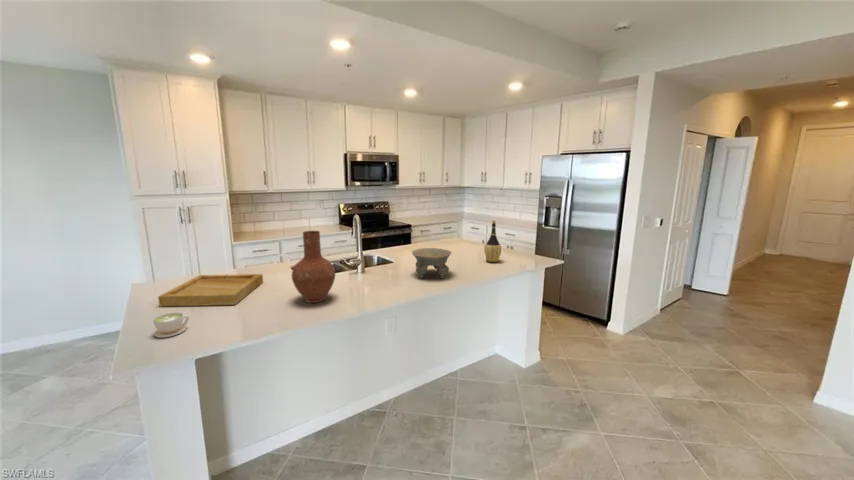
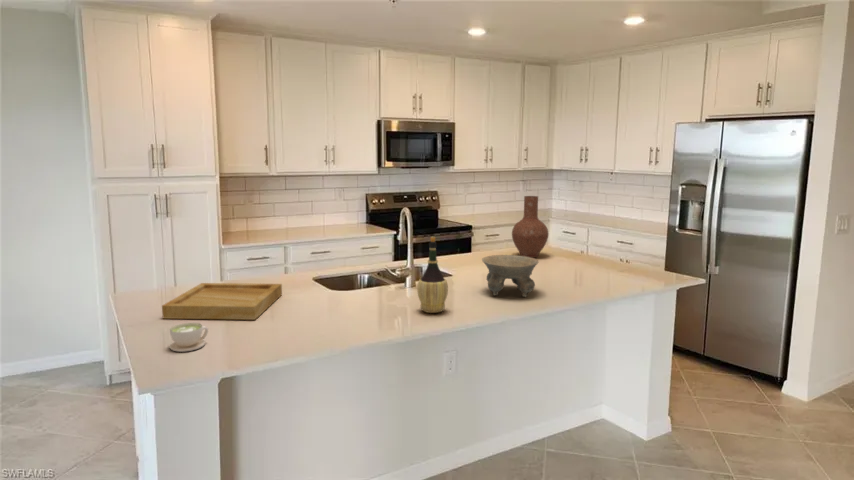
wine bottle: present [484,221,501,262] -> present [417,237,448,313]
vase: present [292,231,335,303] -> present [512,196,548,258]

